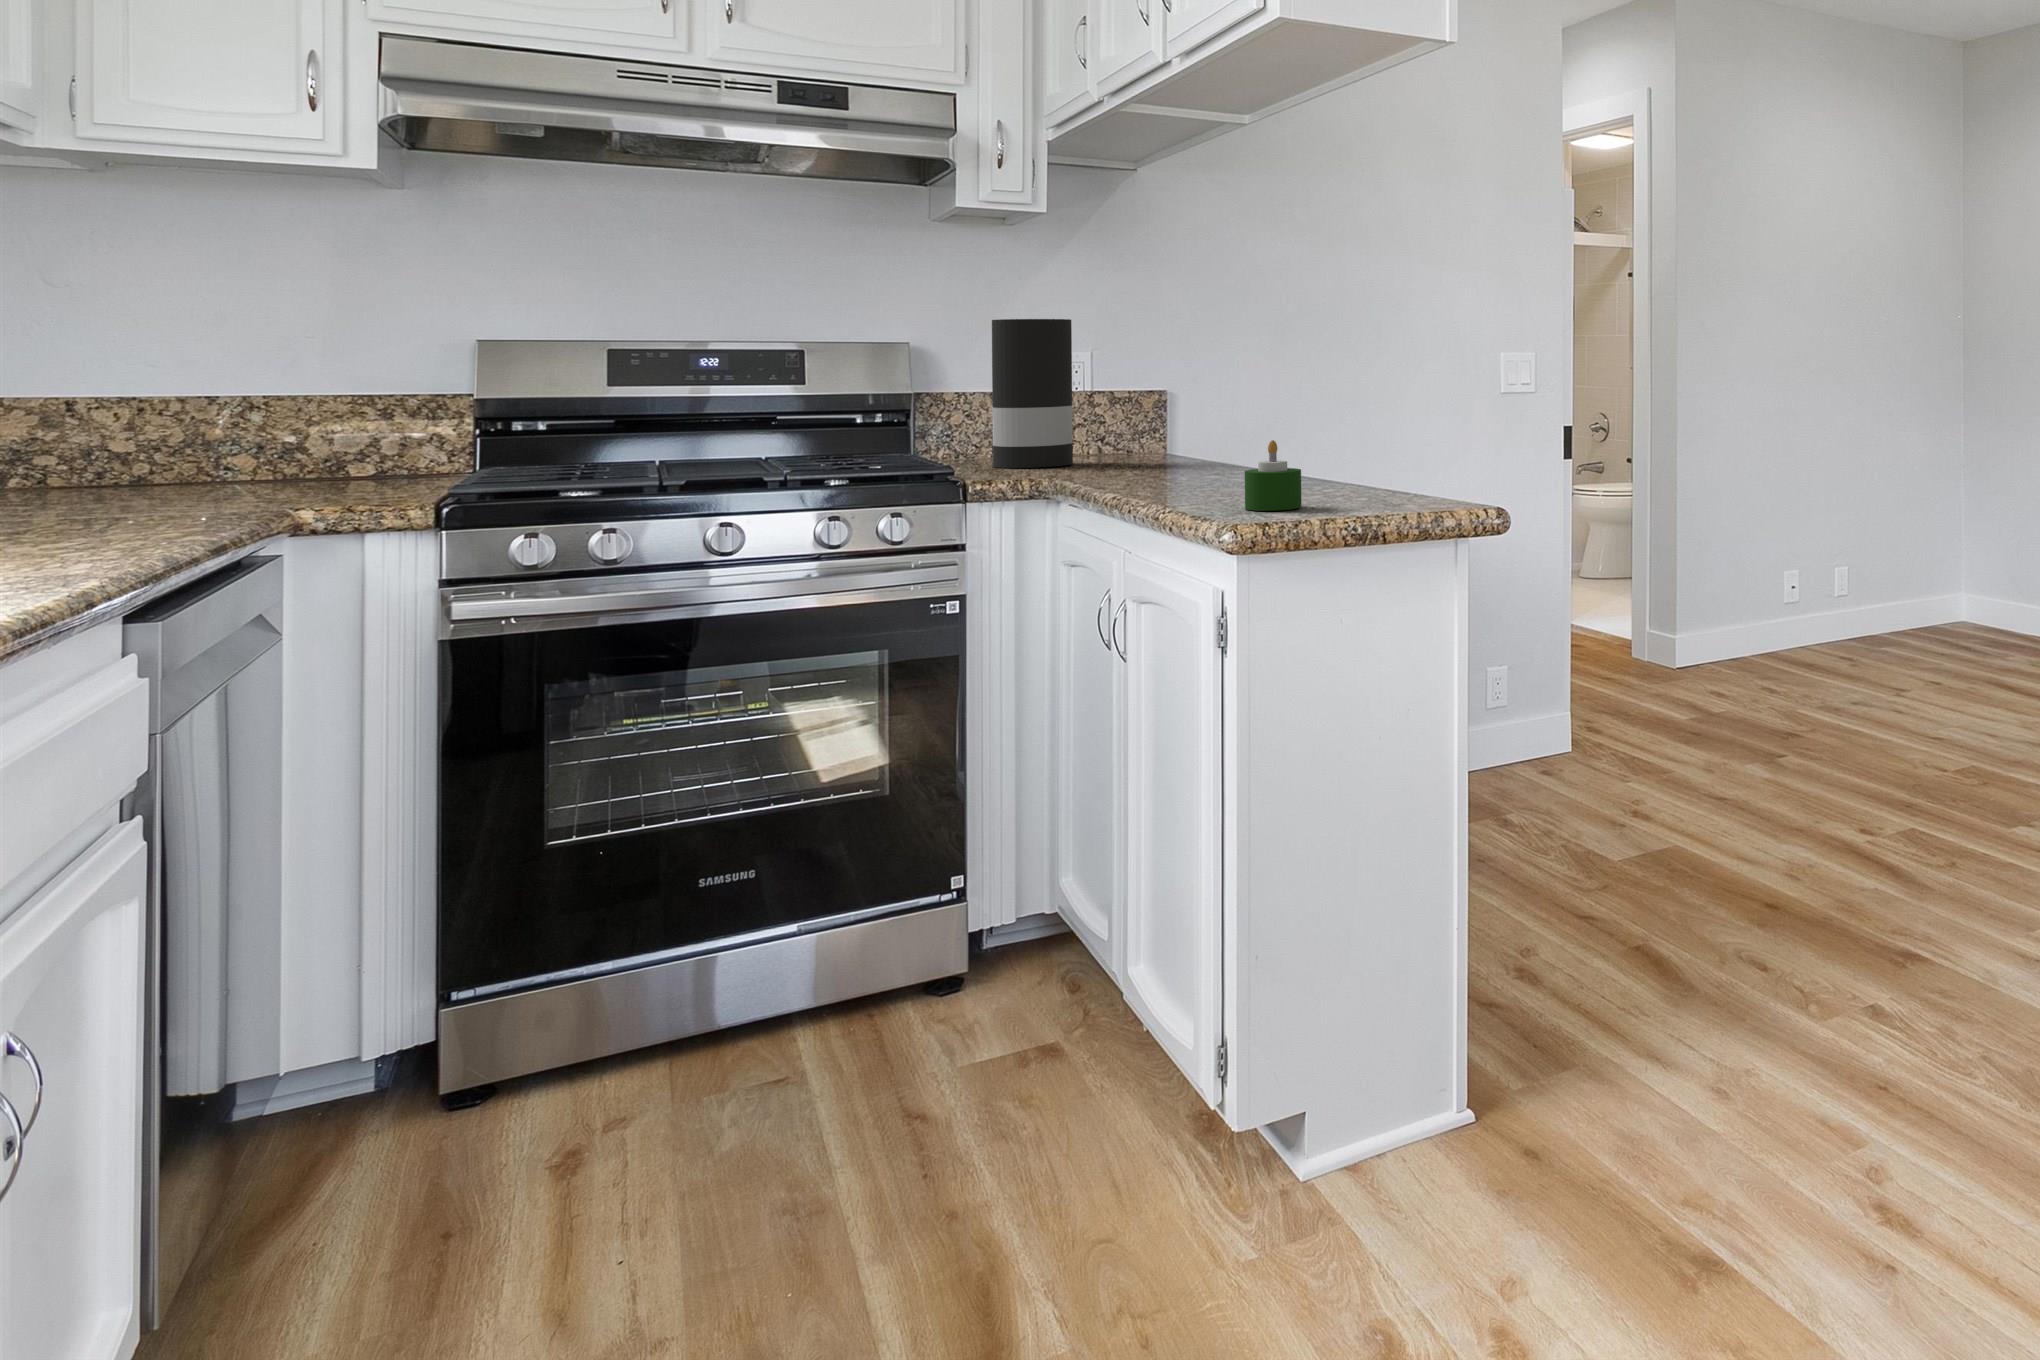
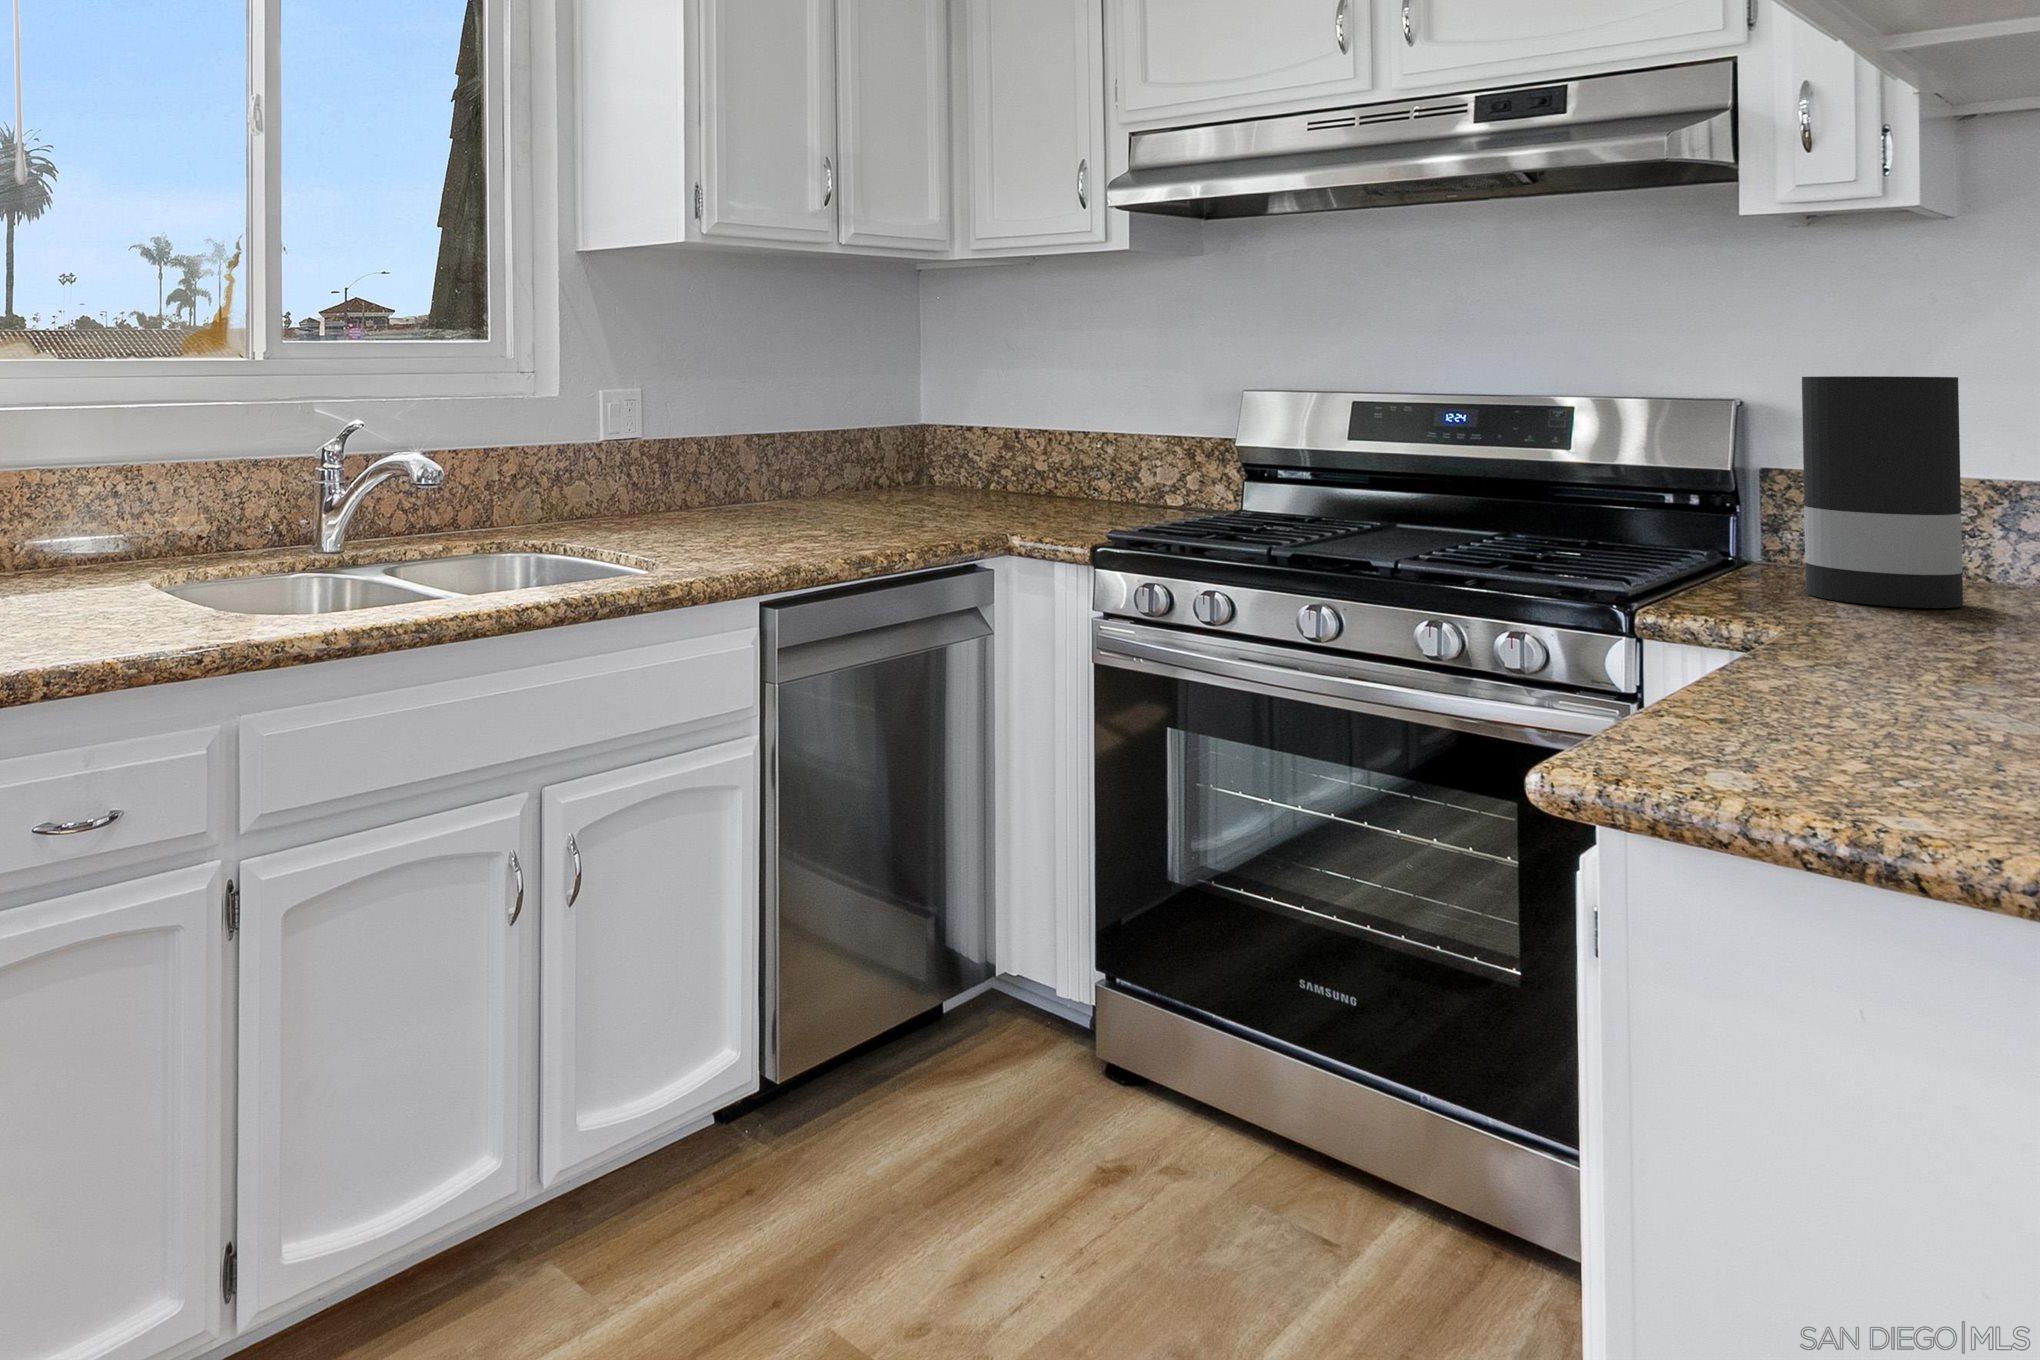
candle: present [1245,440,1301,511] -> none [1813,629,1948,762]

